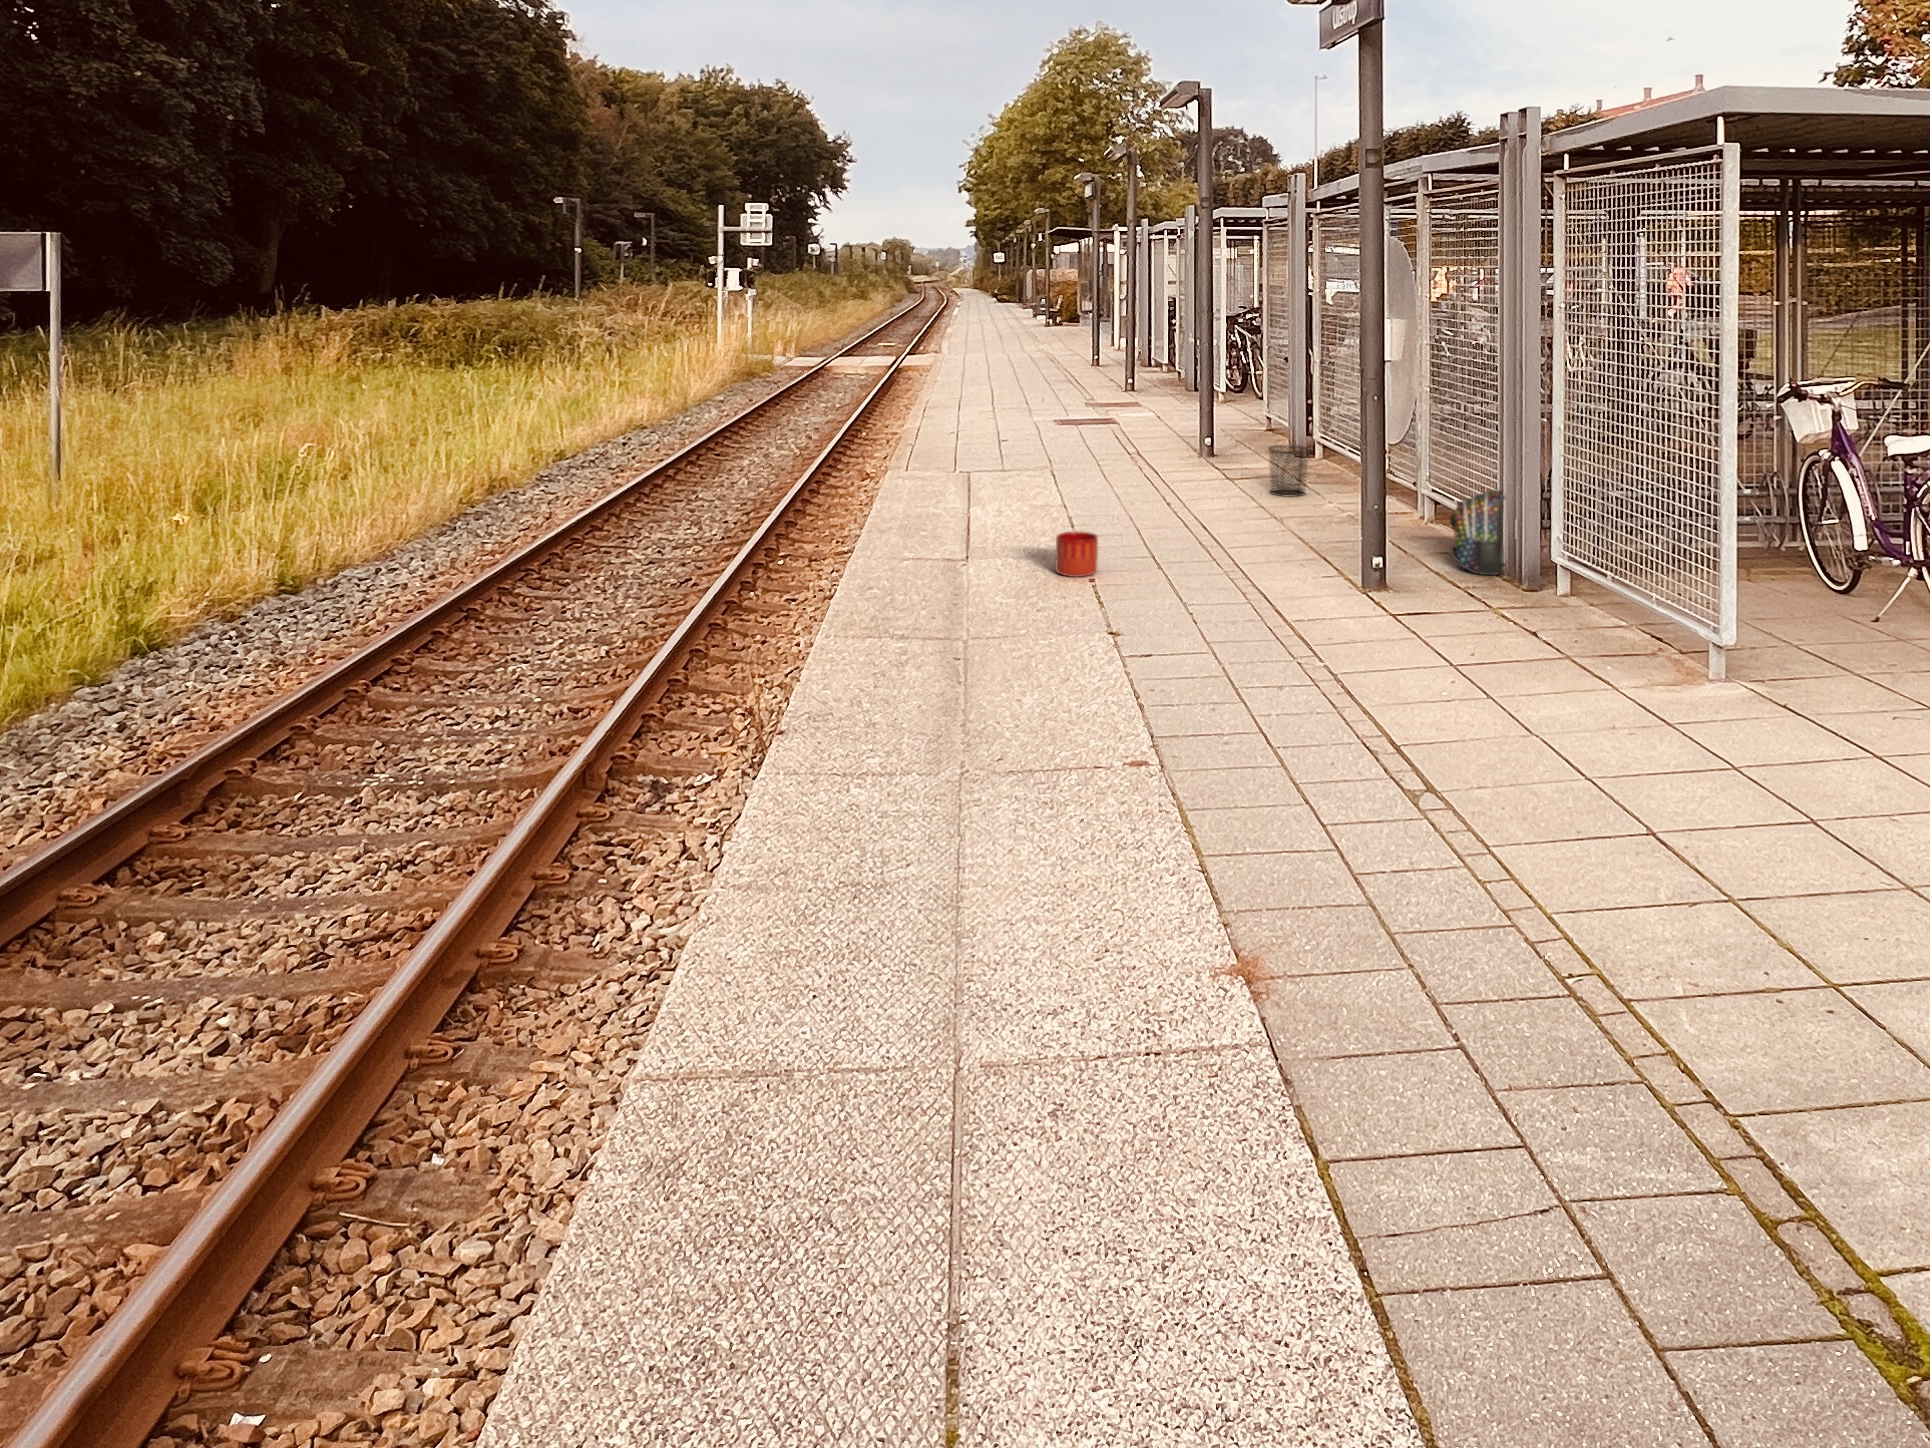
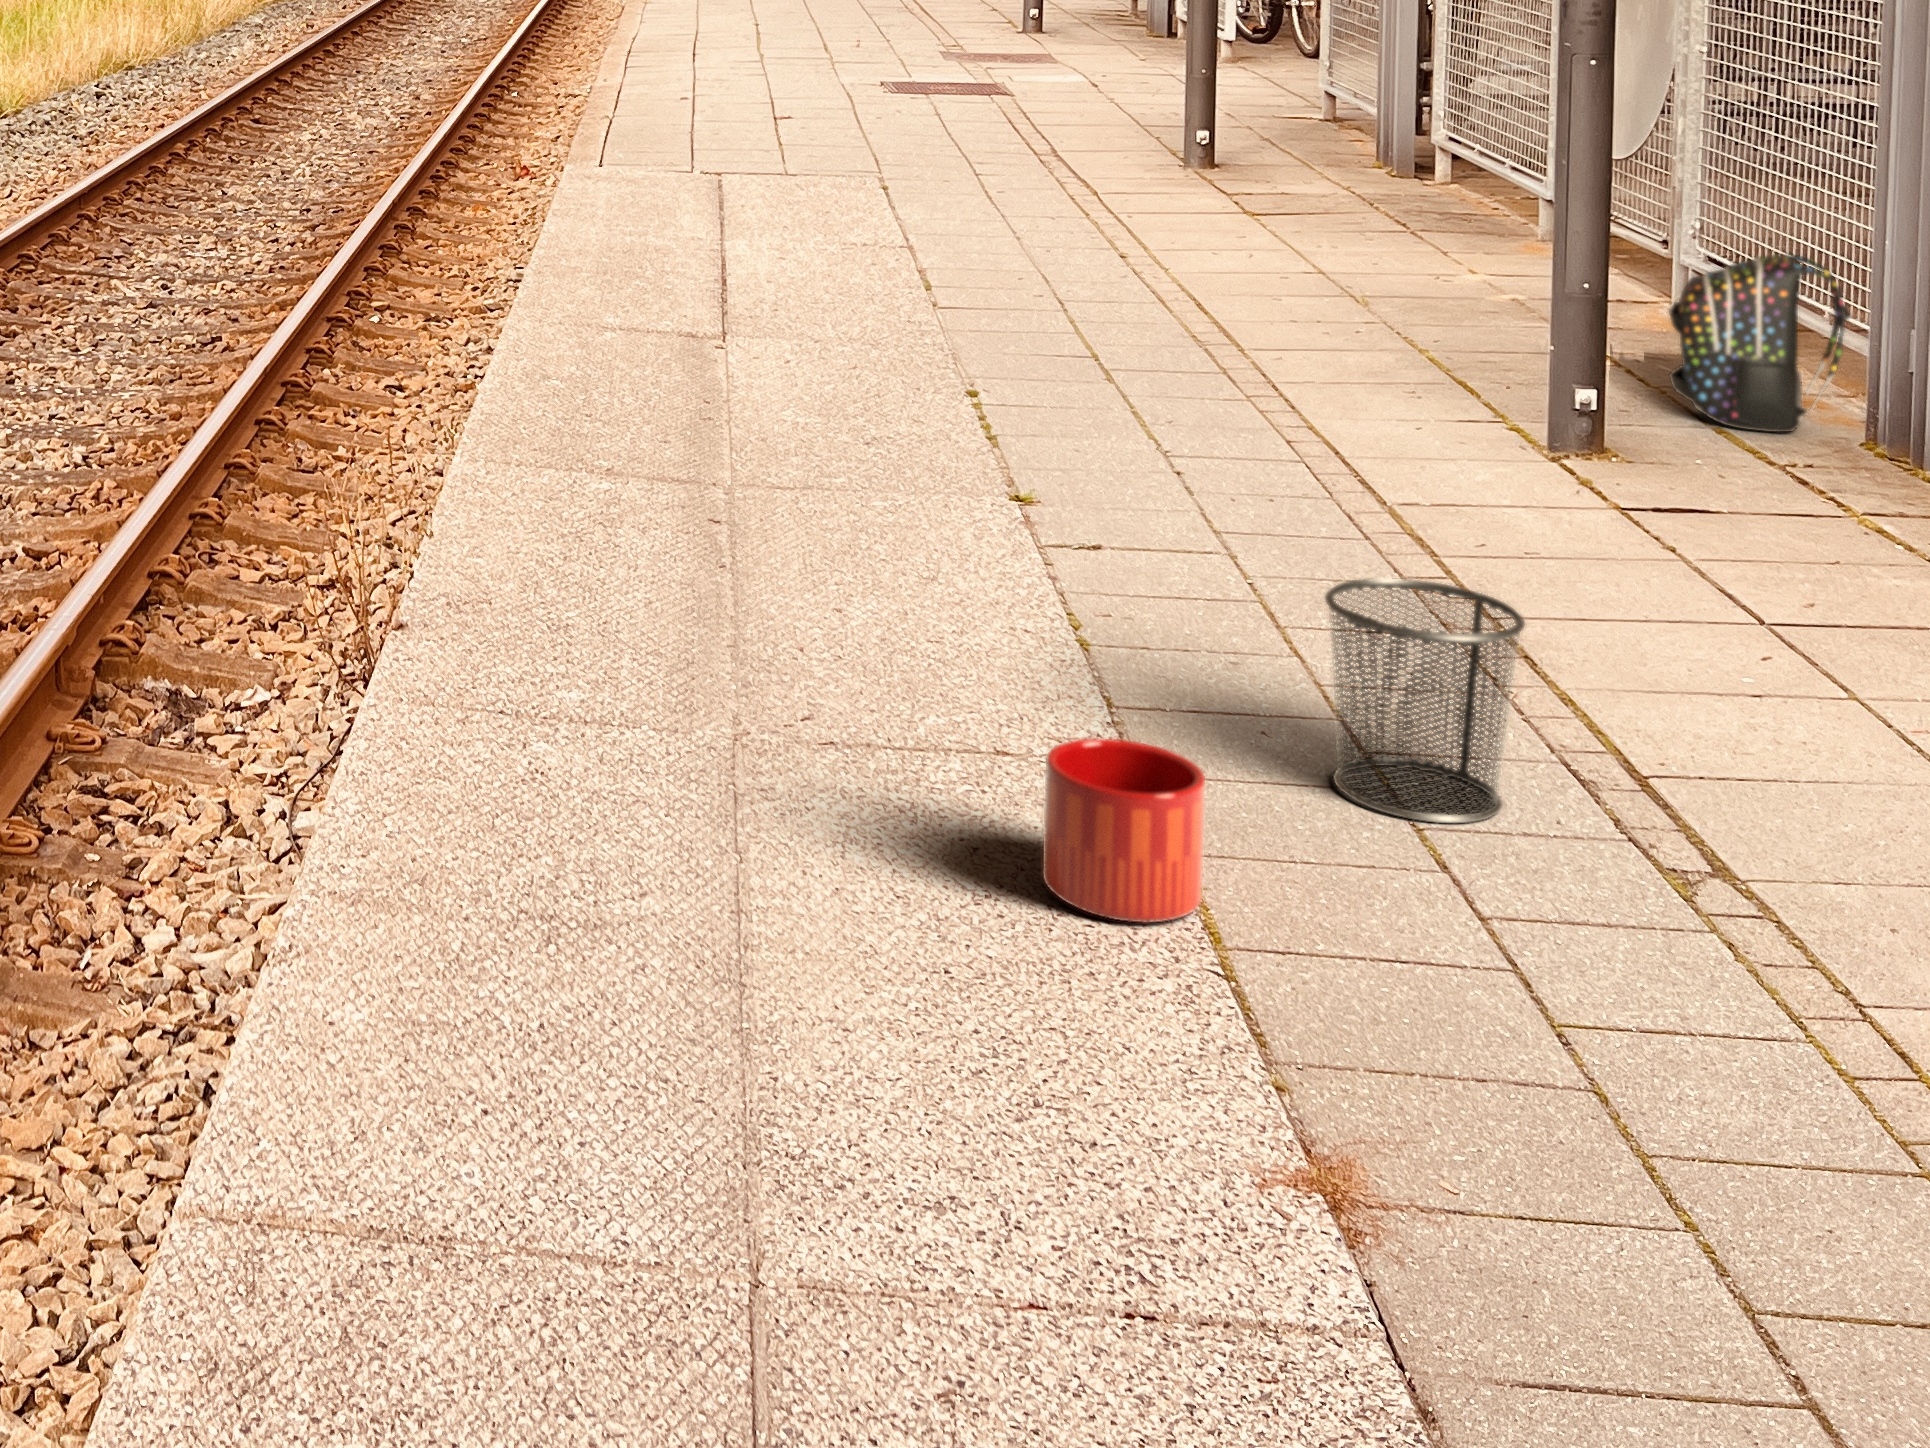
waste bin: present [1269,445,1309,497] -> present [1325,578,1525,823]
planter: present [1055,531,1098,577] -> present [1043,739,1205,923]

